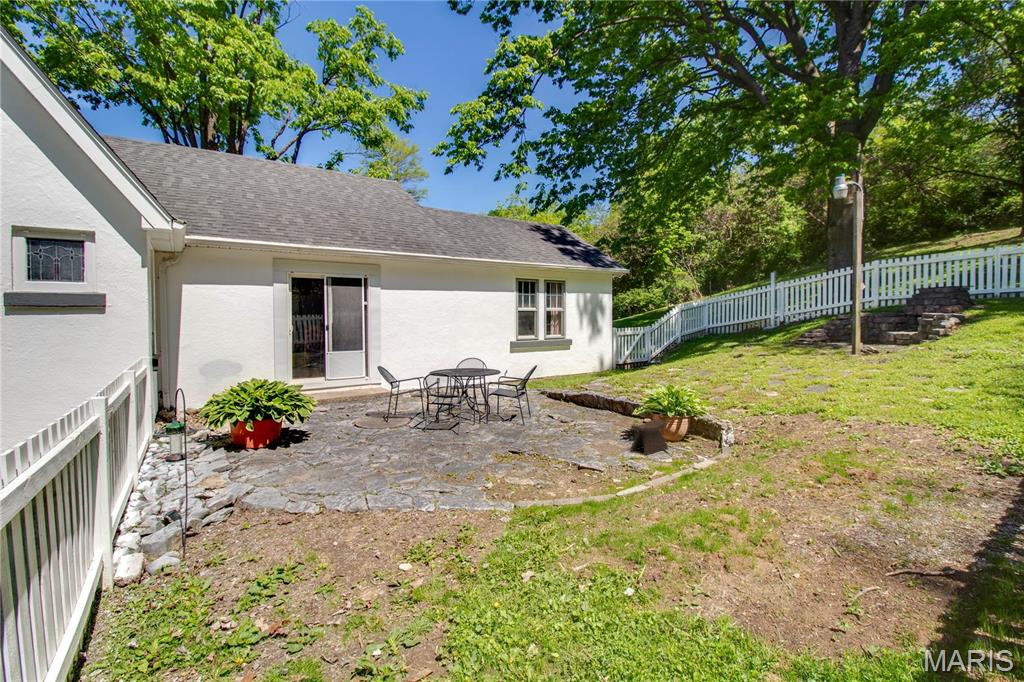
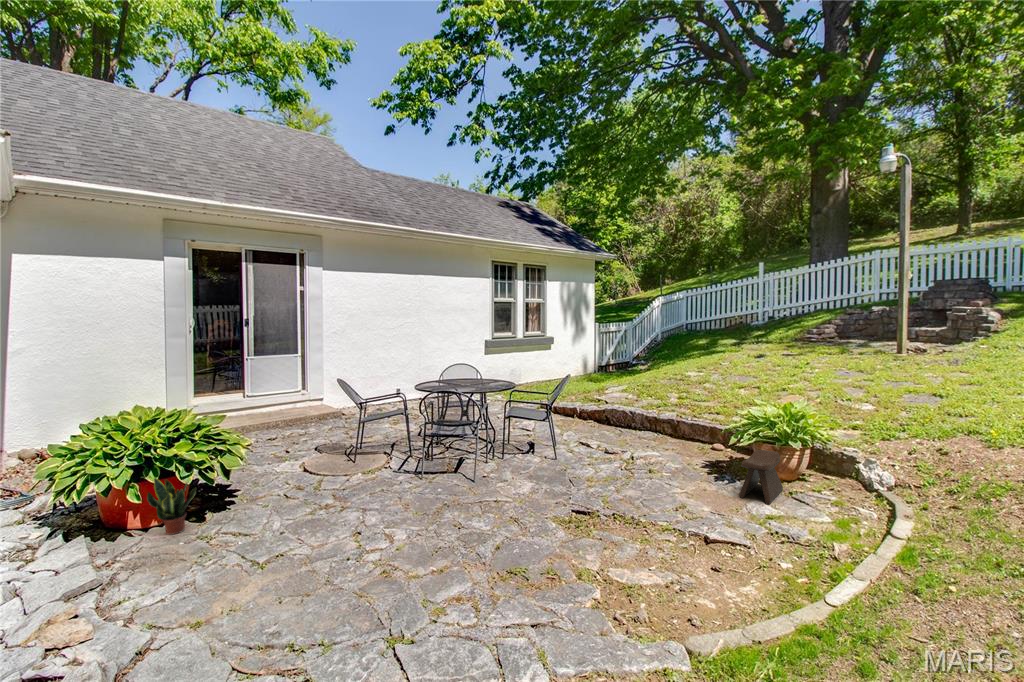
potted plant: none [257,417,284,451] -> present [147,478,196,535]

